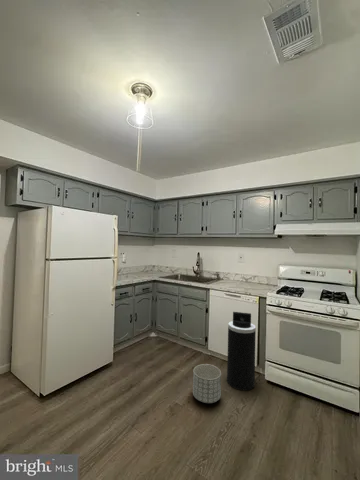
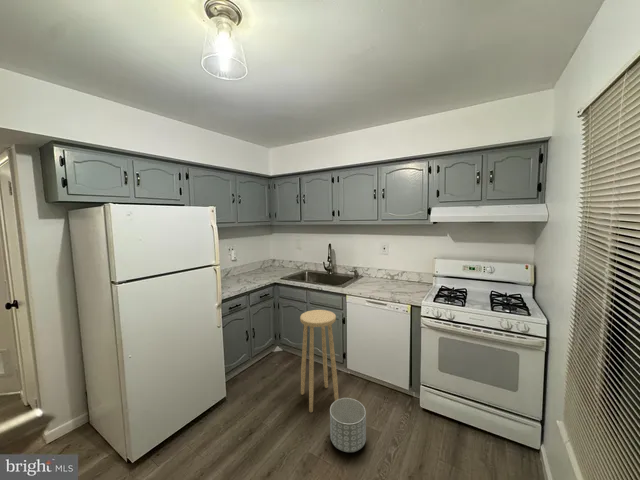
stool: none [170,298,201,378] -> present [300,310,339,412]
trash can: present [227,312,256,391] -> none [372,327,408,425]

